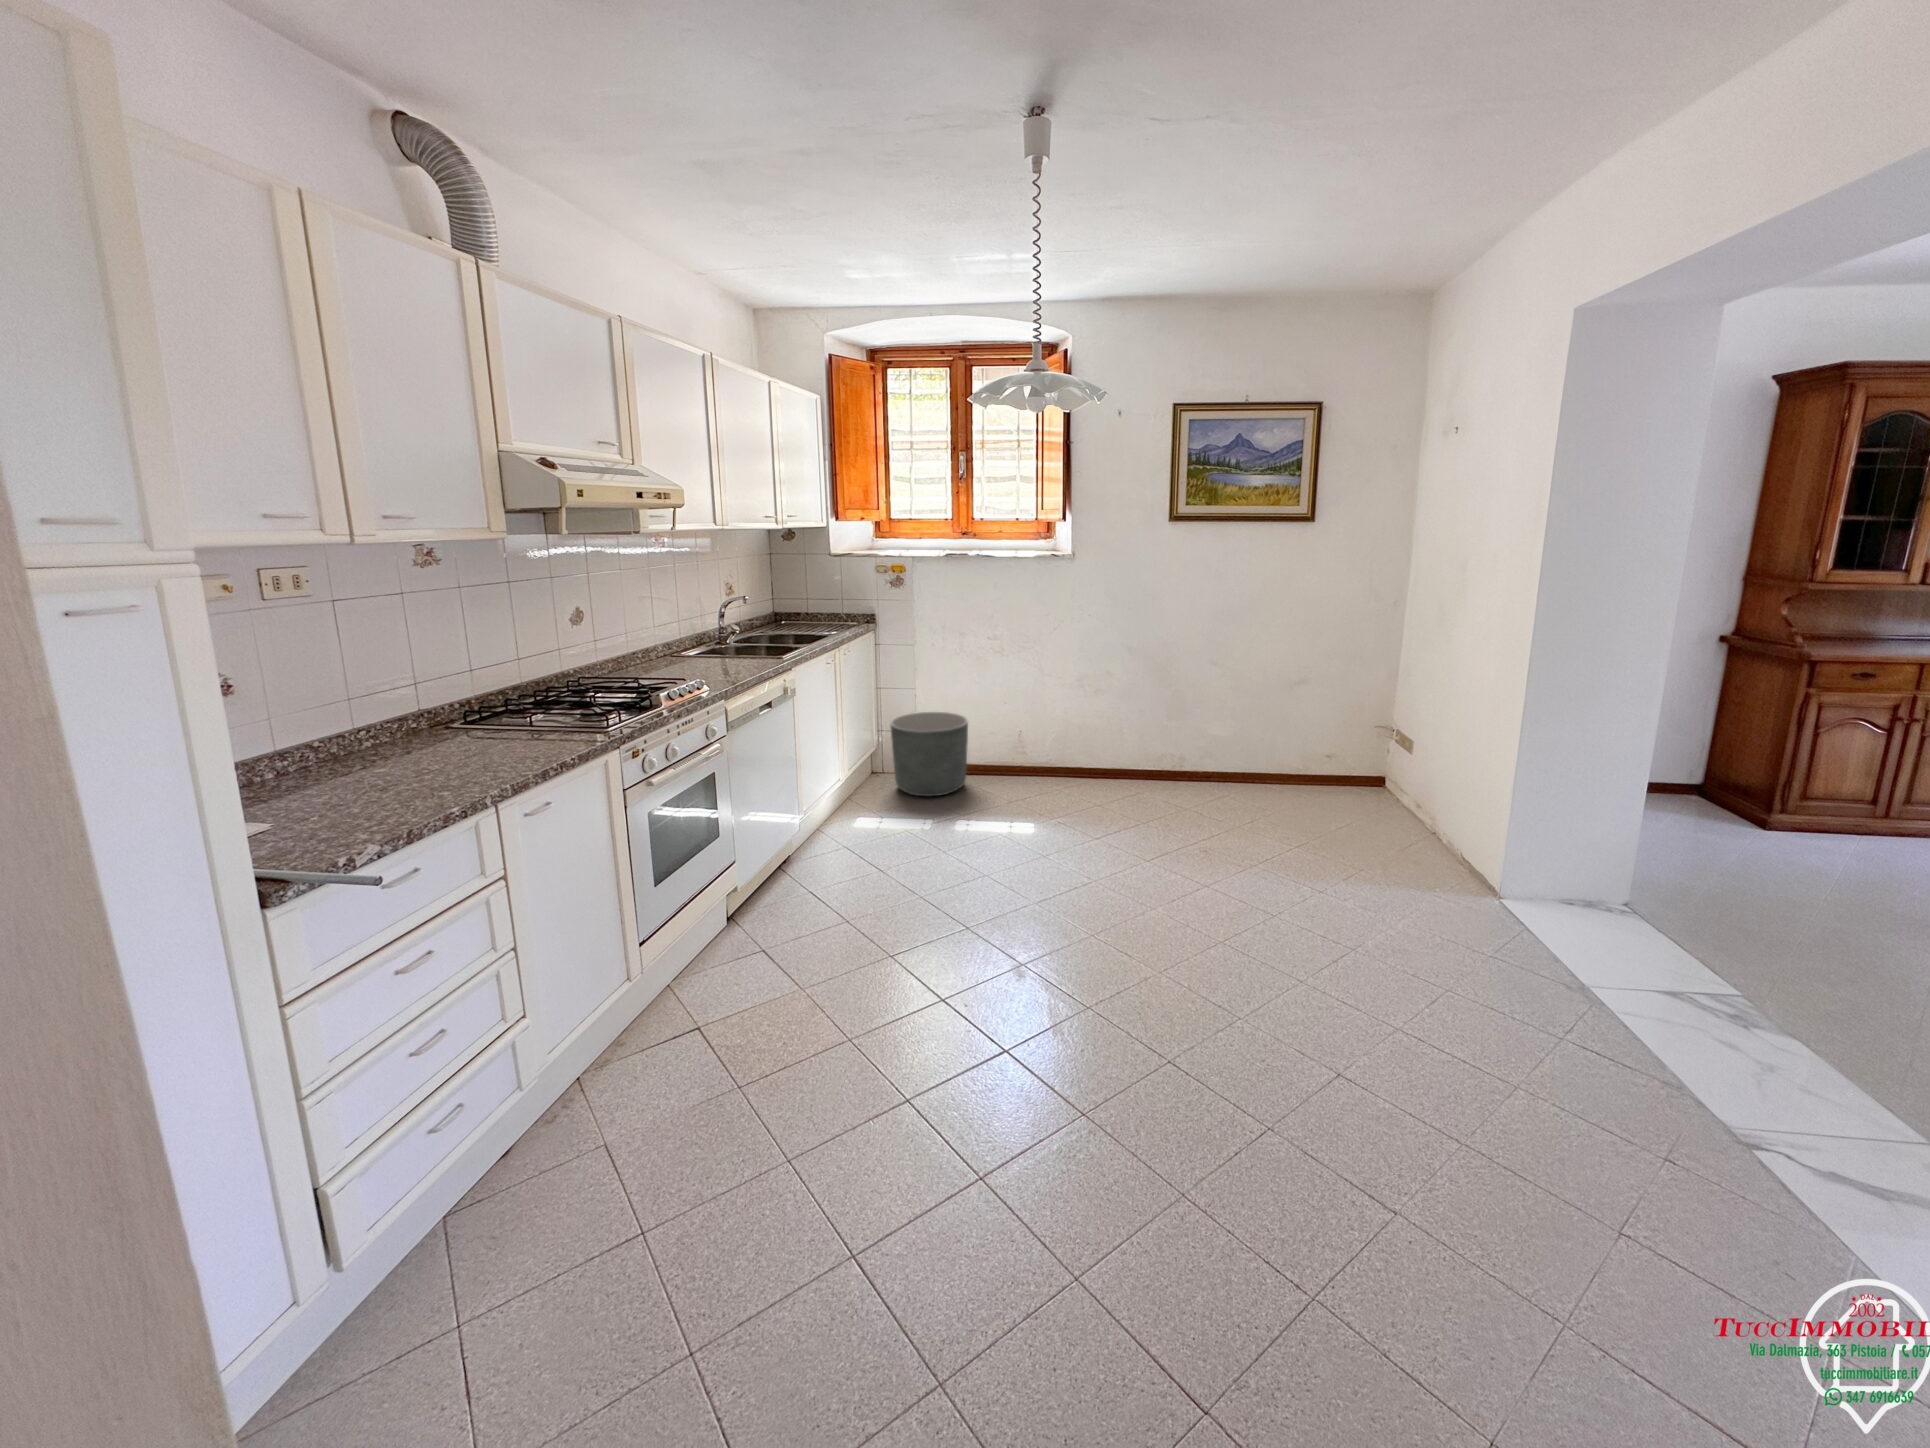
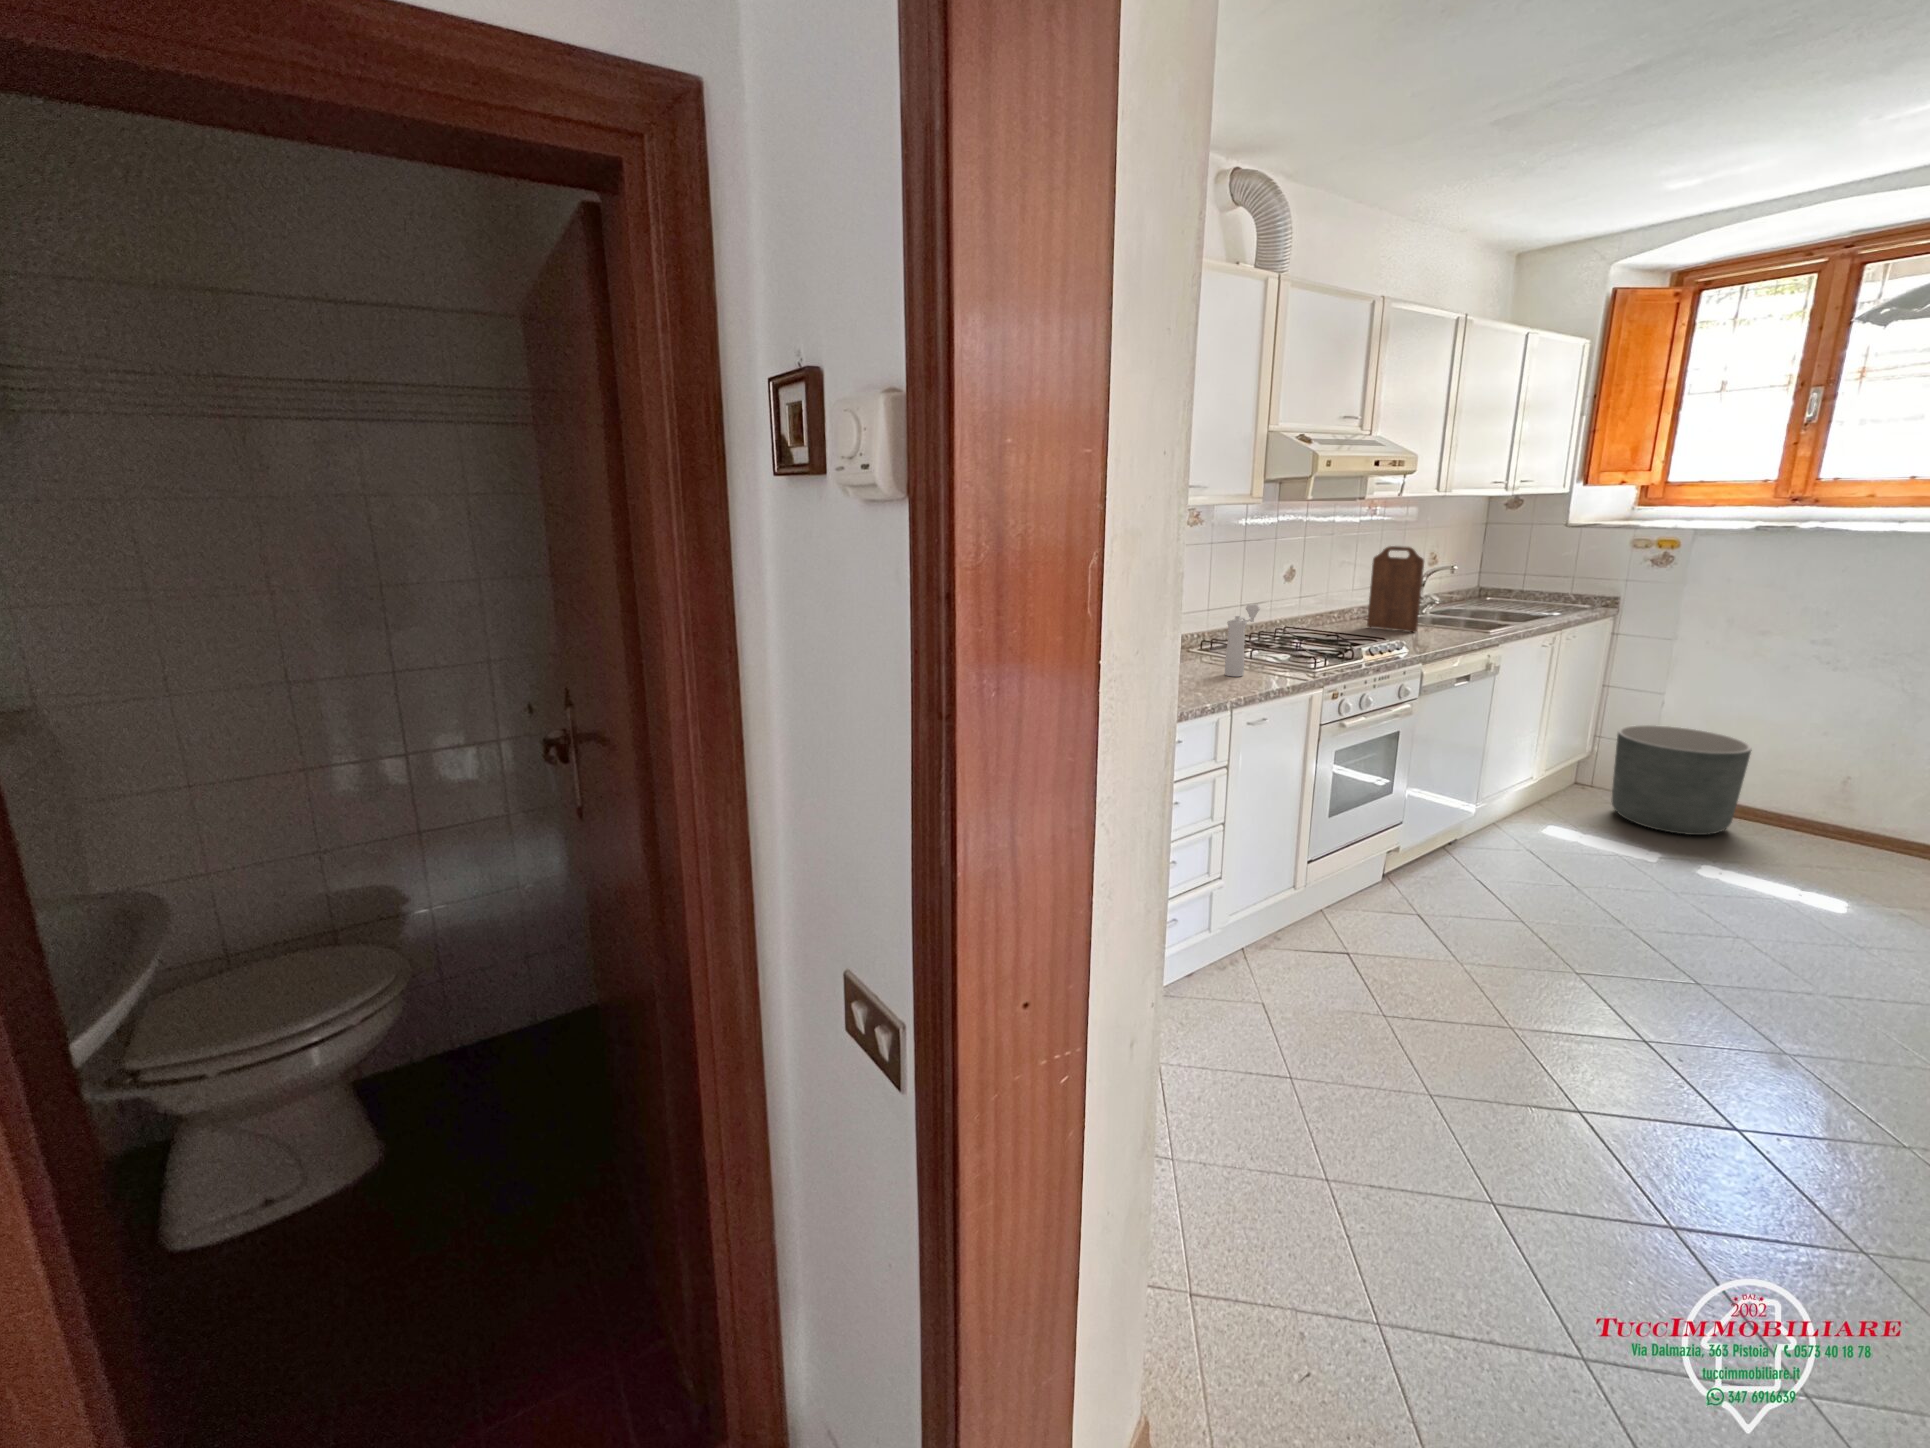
cutting board: none [667,580,720,665] -> present [1367,546,1424,632]
pepper mill: none [477,663,524,759] -> present [1225,604,1260,677]

